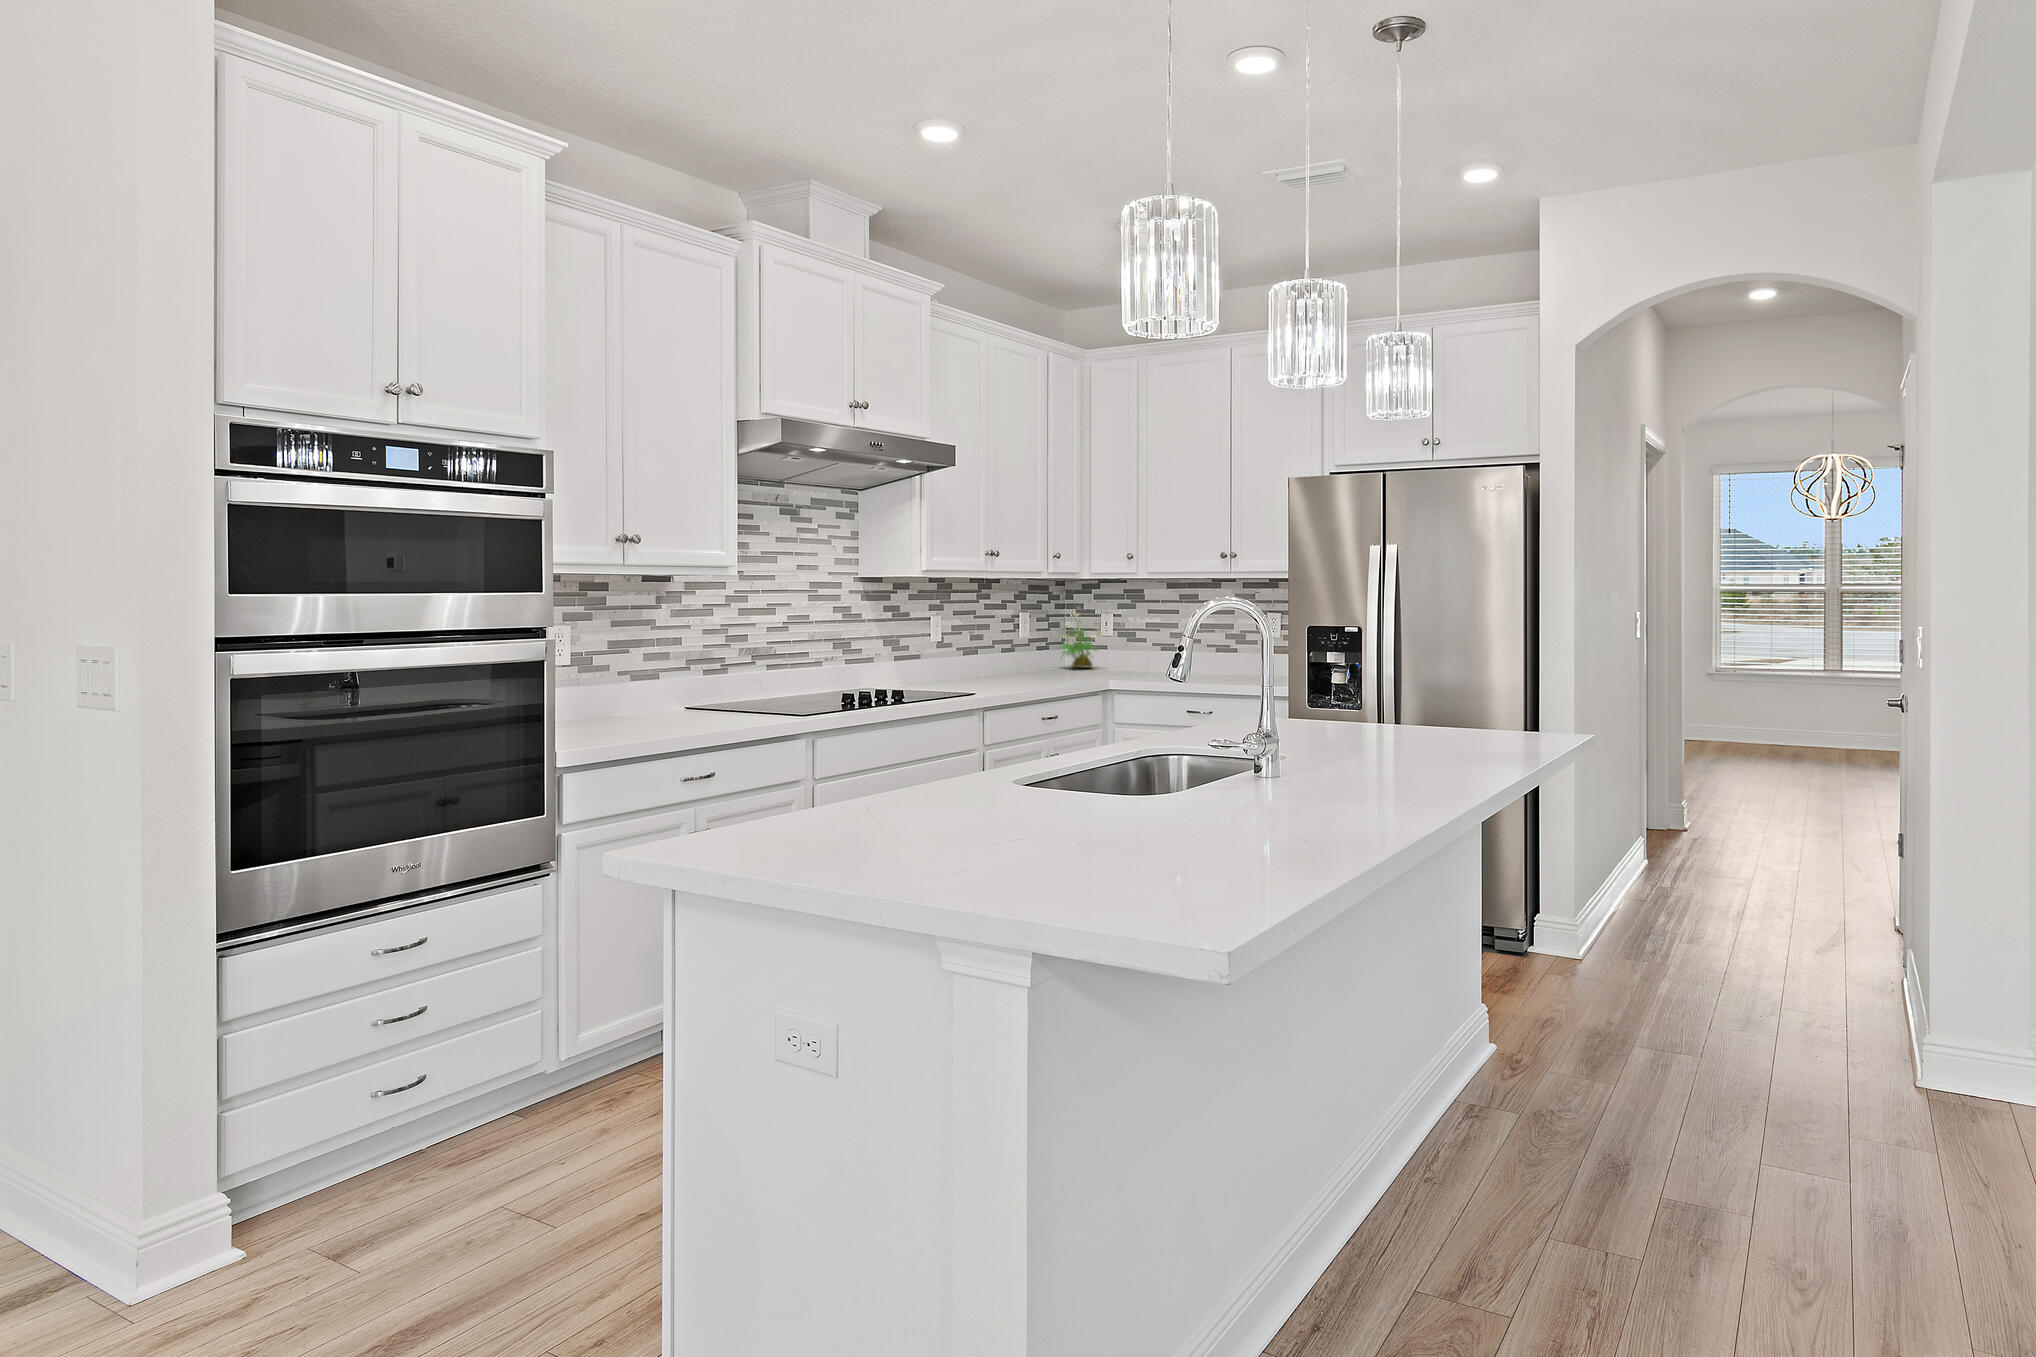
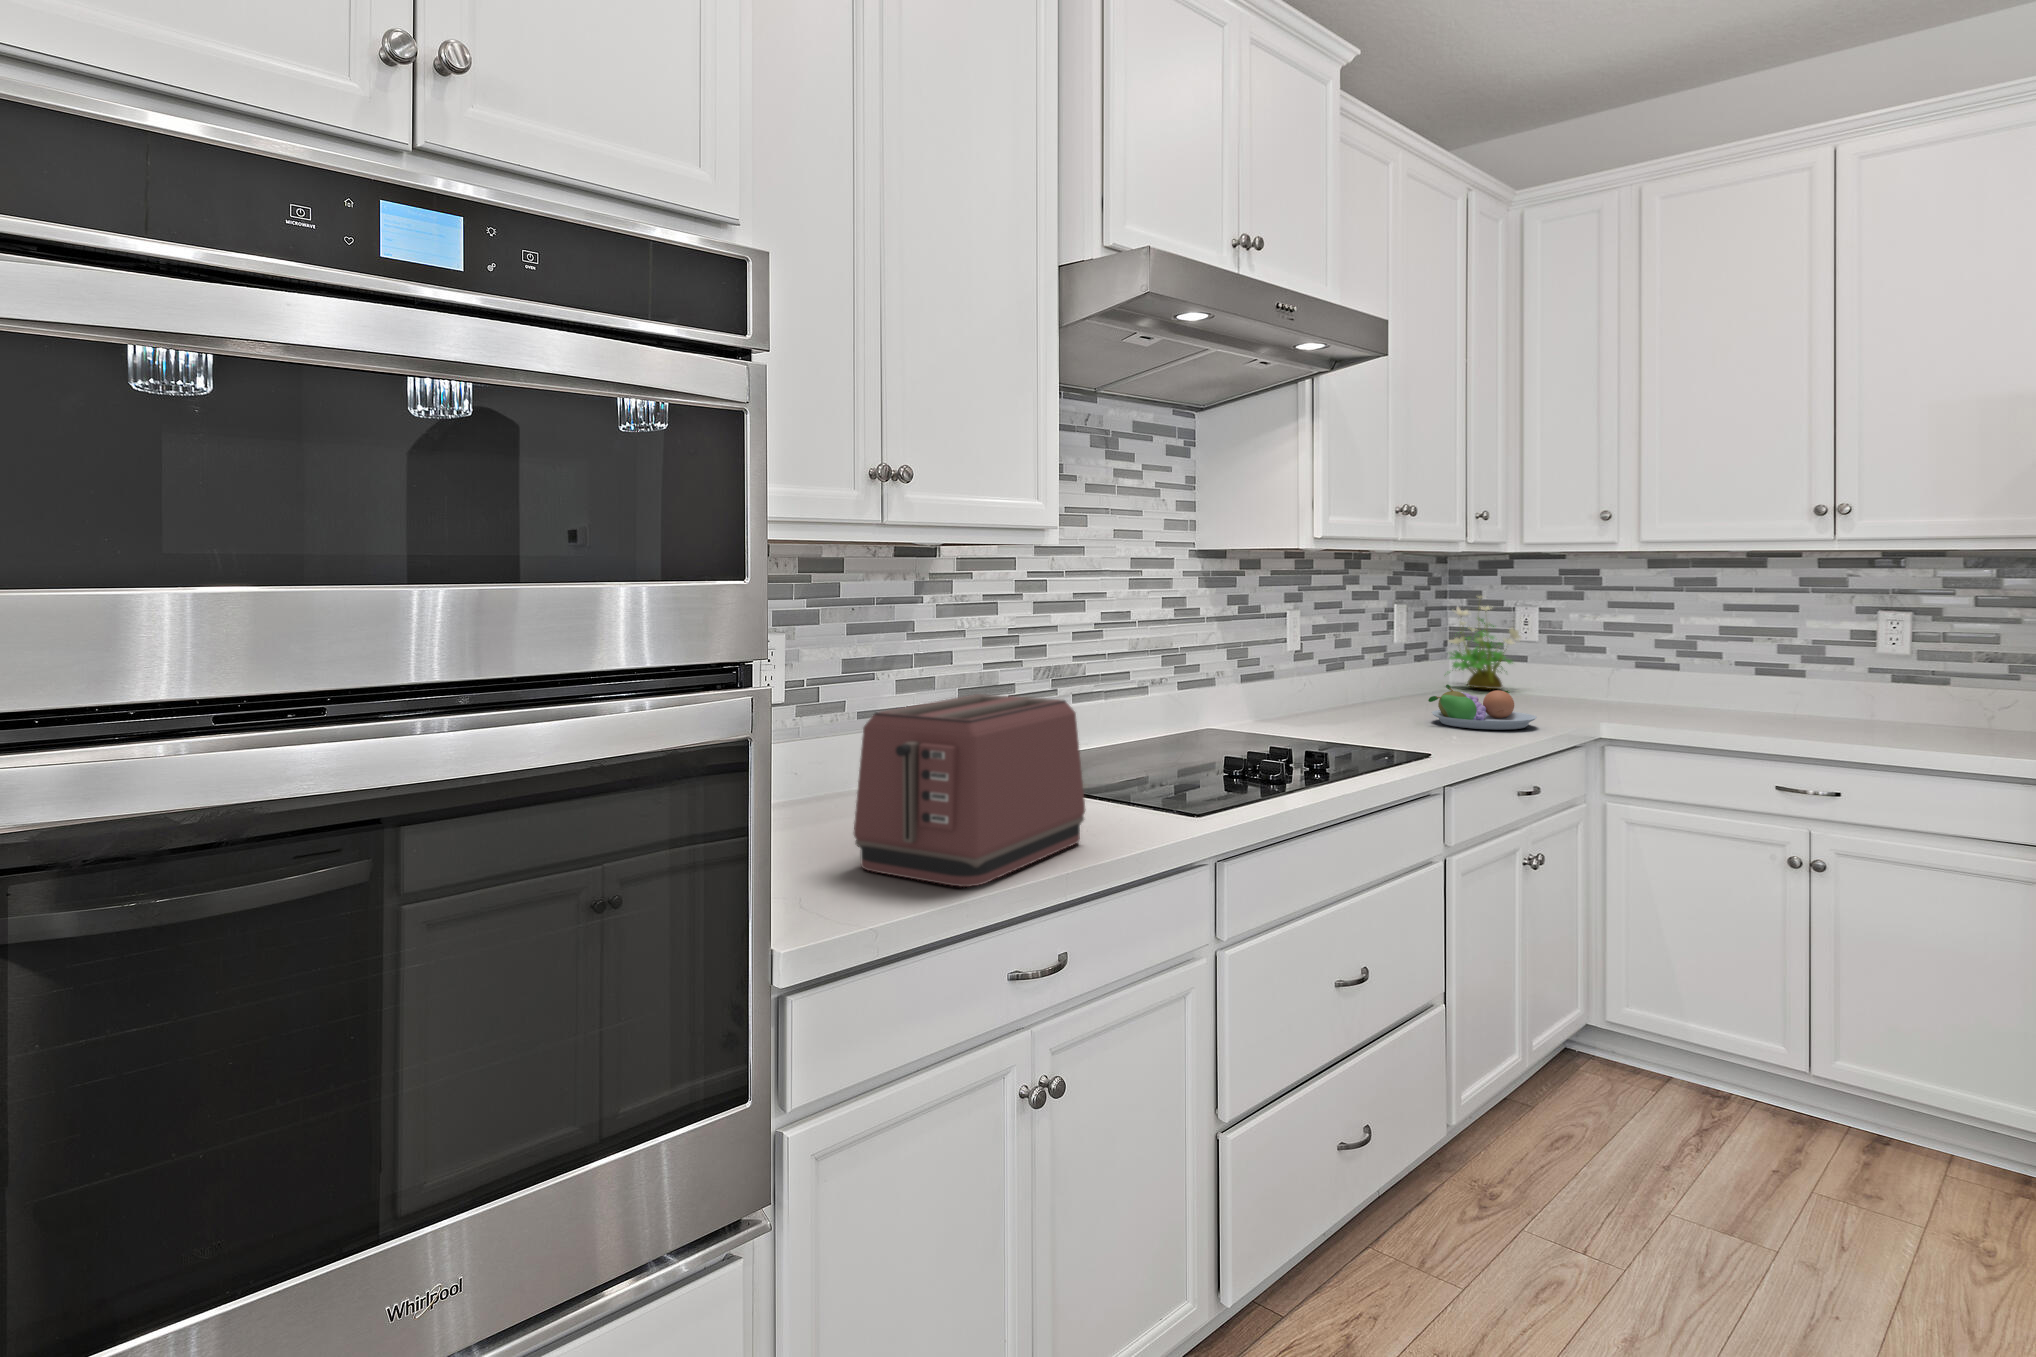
toaster: none [603,654,734,739] -> present [854,694,1086,887]
fruit bowl: none [1005,660,1068,685] -> present [1428,684,1537,730]

